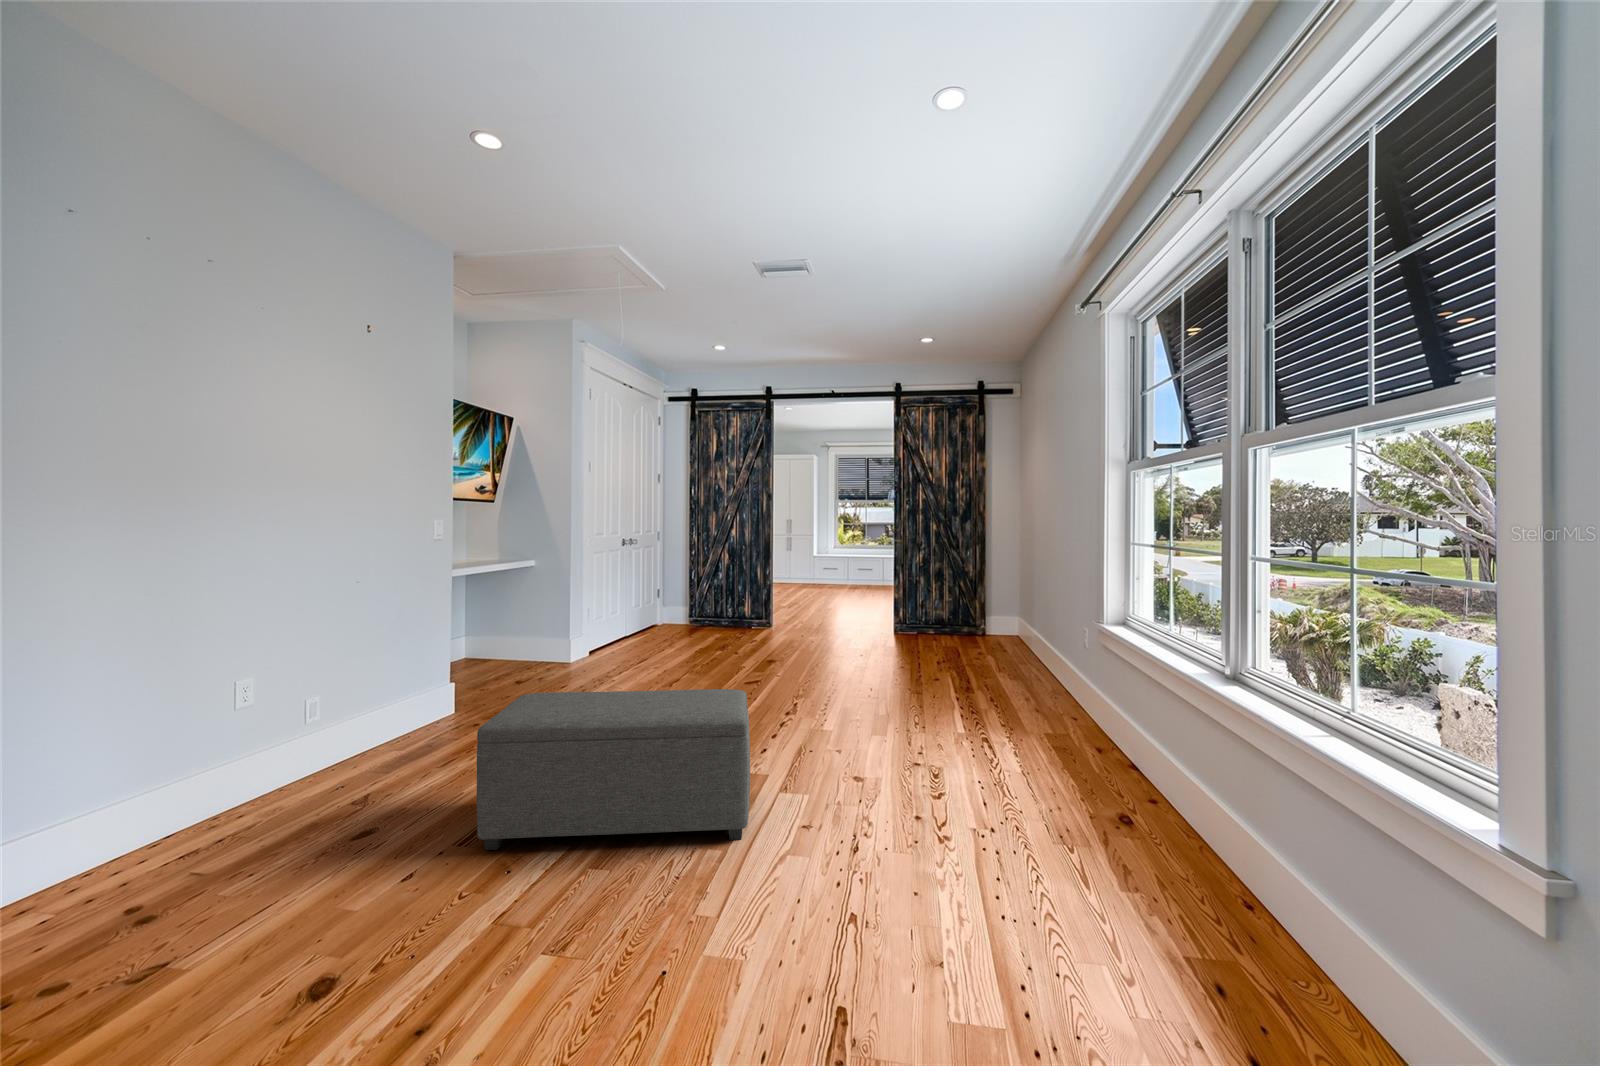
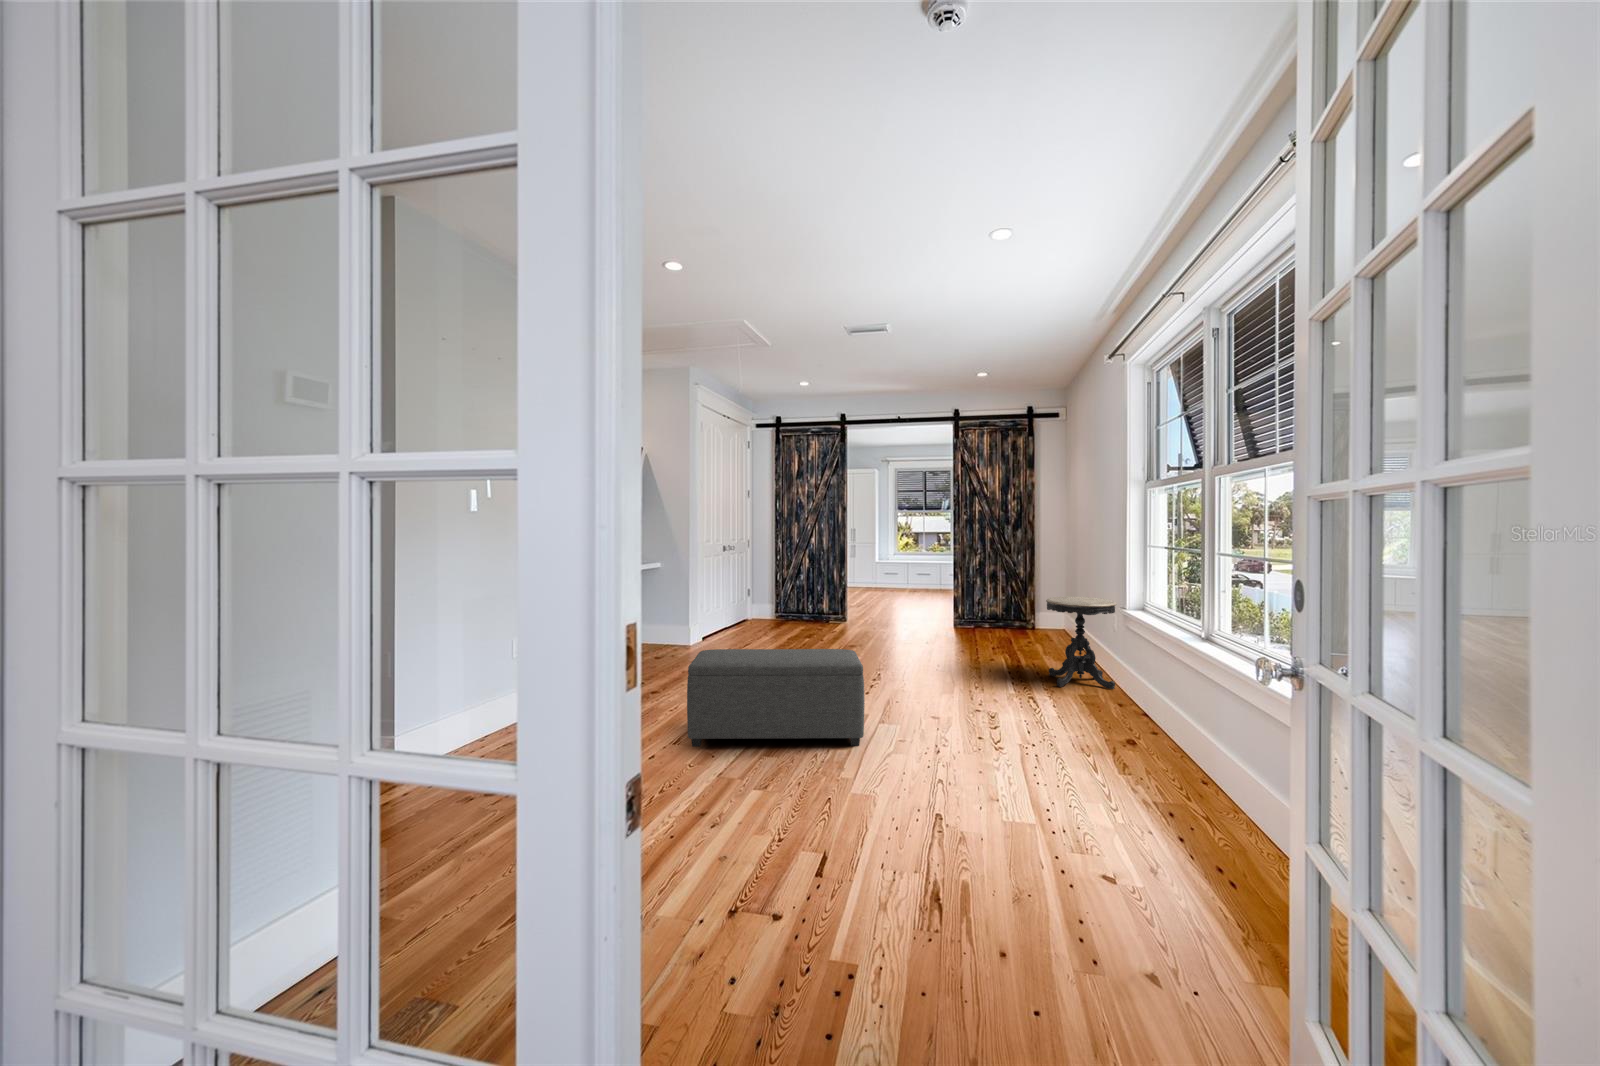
side table: none [1002,604,1088,722] -> present [1046,597,1117,689]

